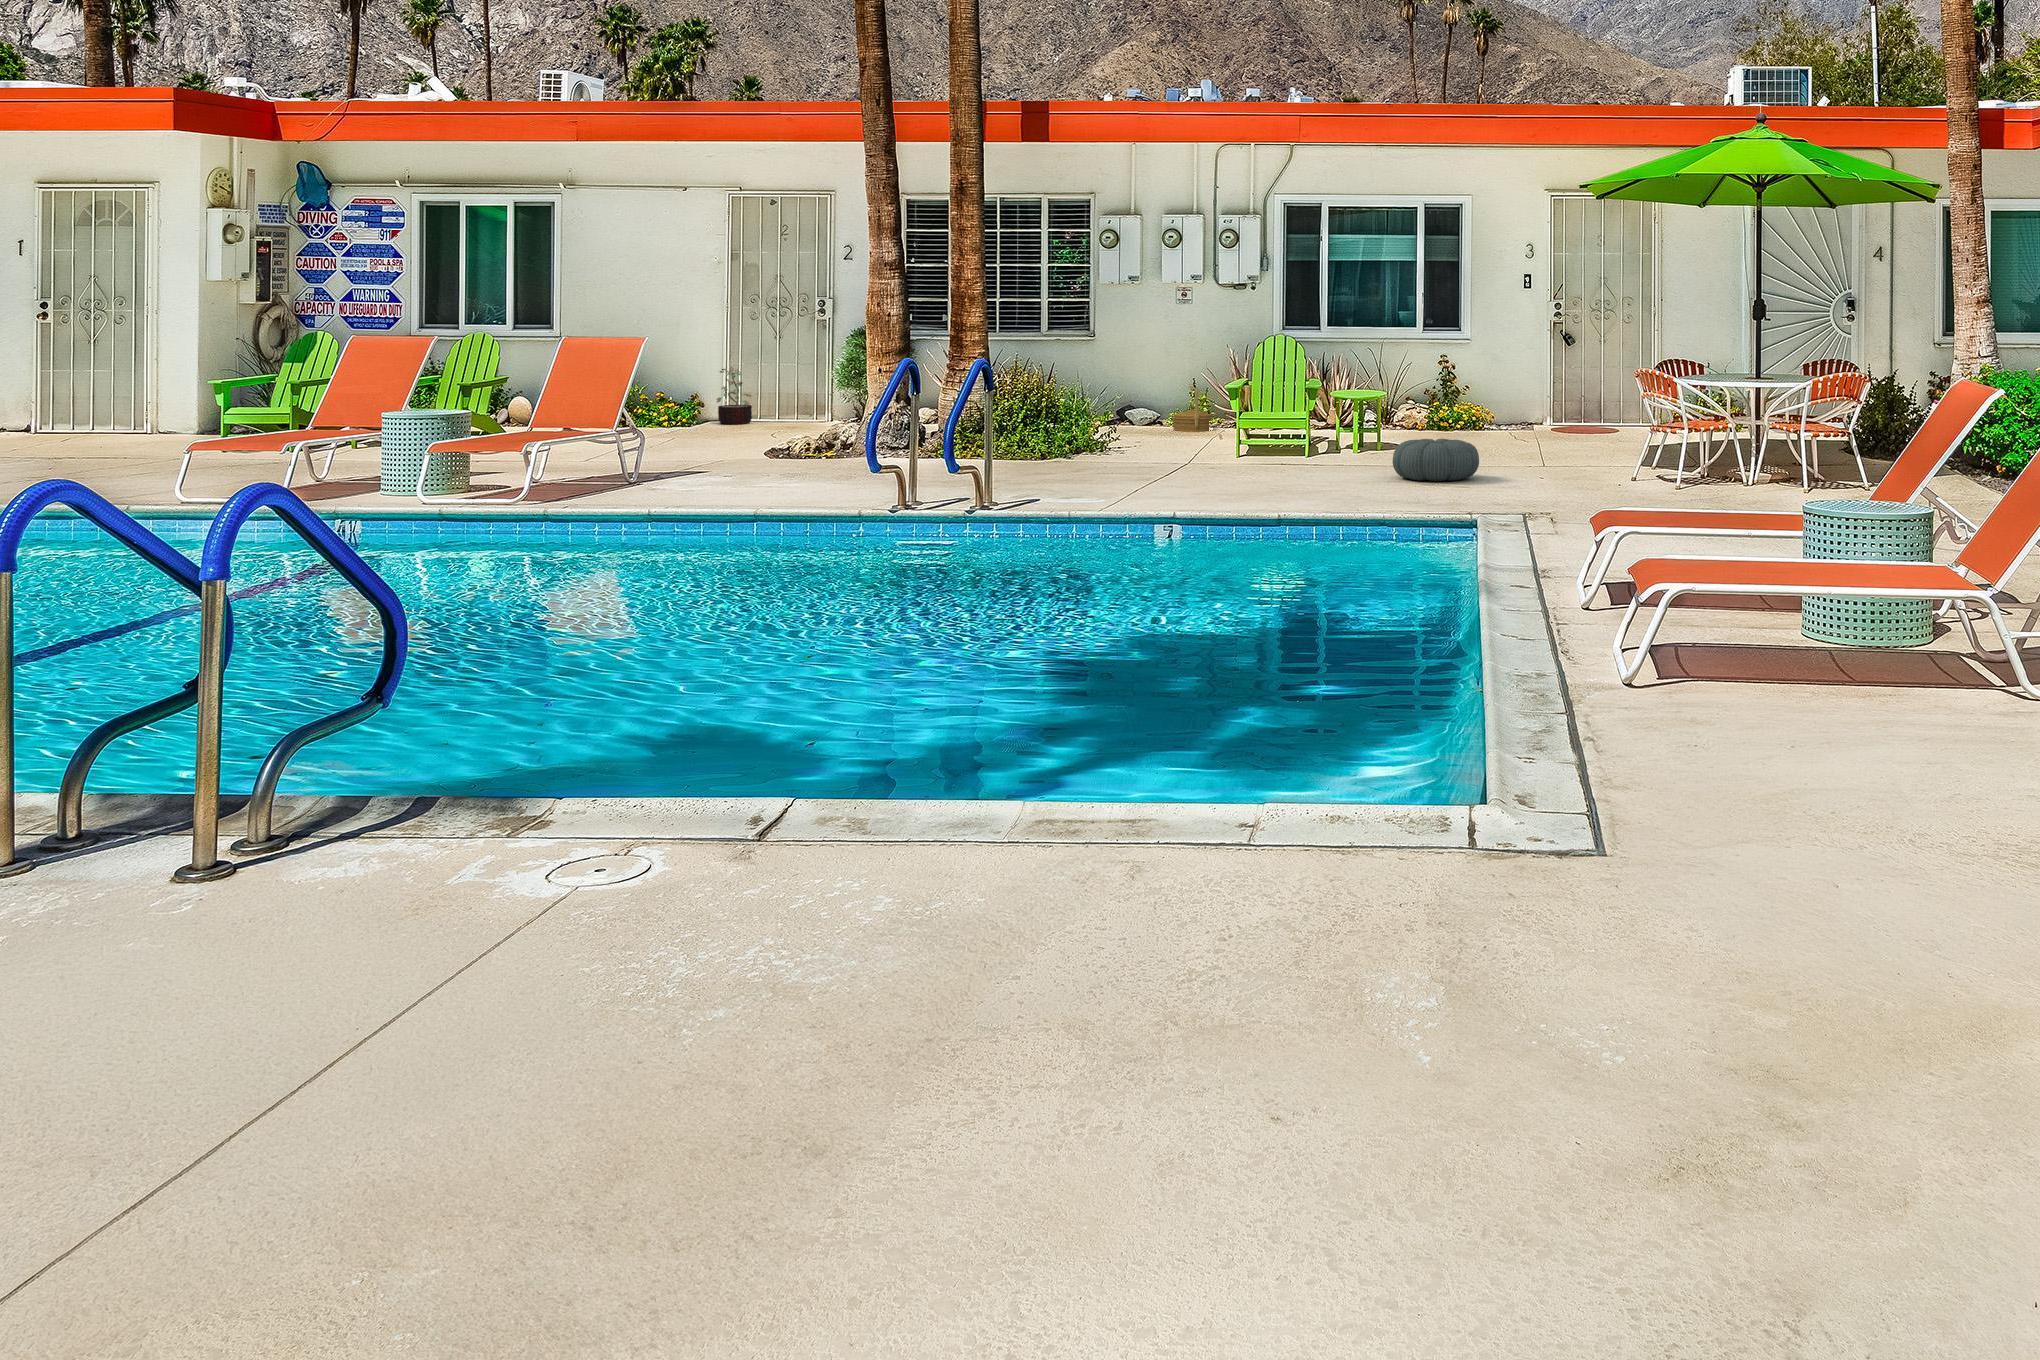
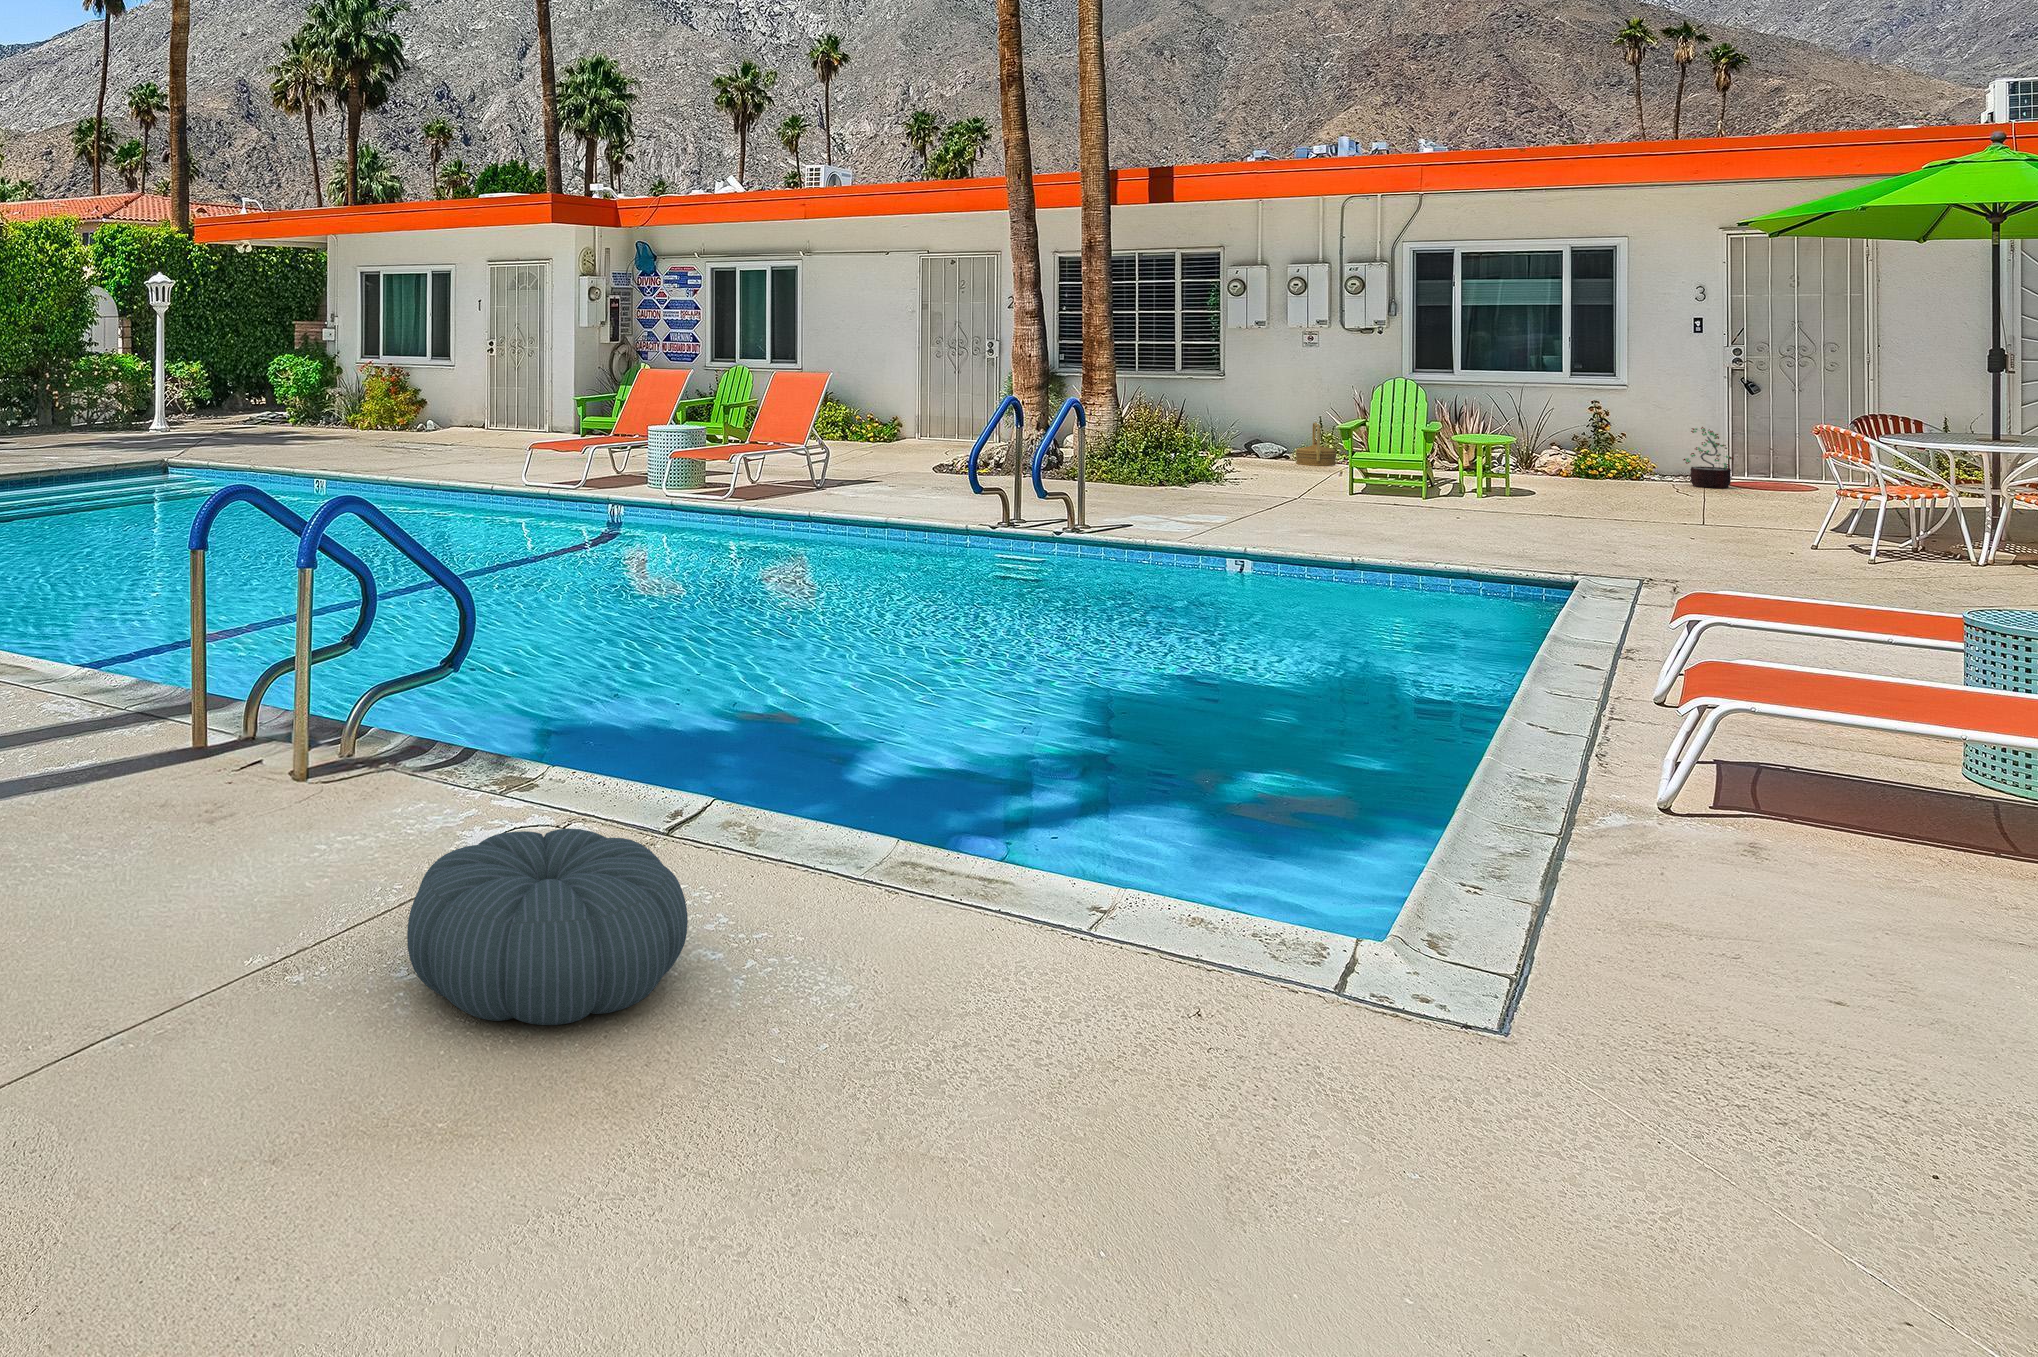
decorative plant: present [717,367,752,424] -> present [1683,427,1733,488]
pouf: present [1393,439,1479,481] -> present [407,829,688,1025]

